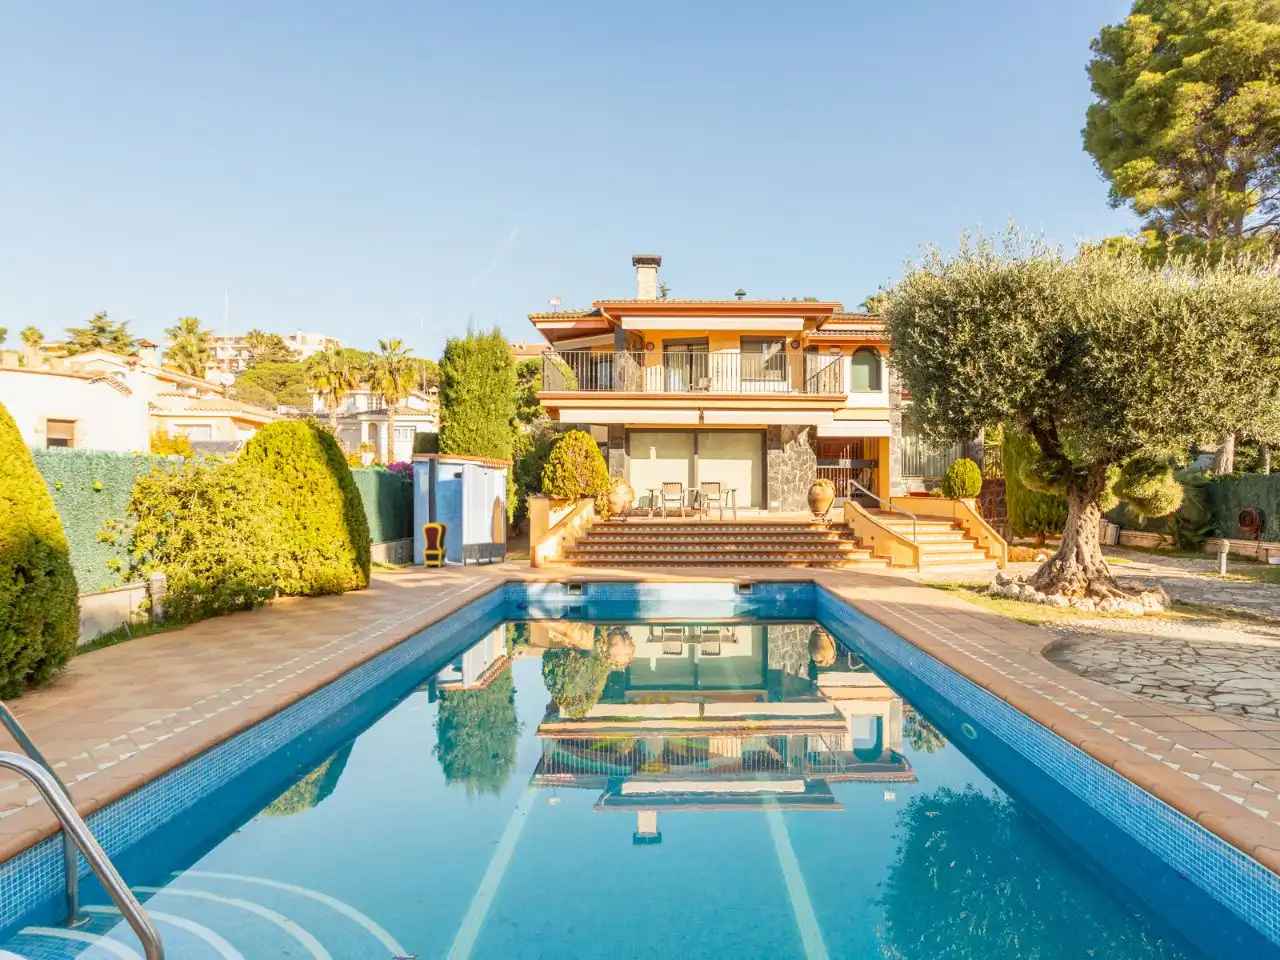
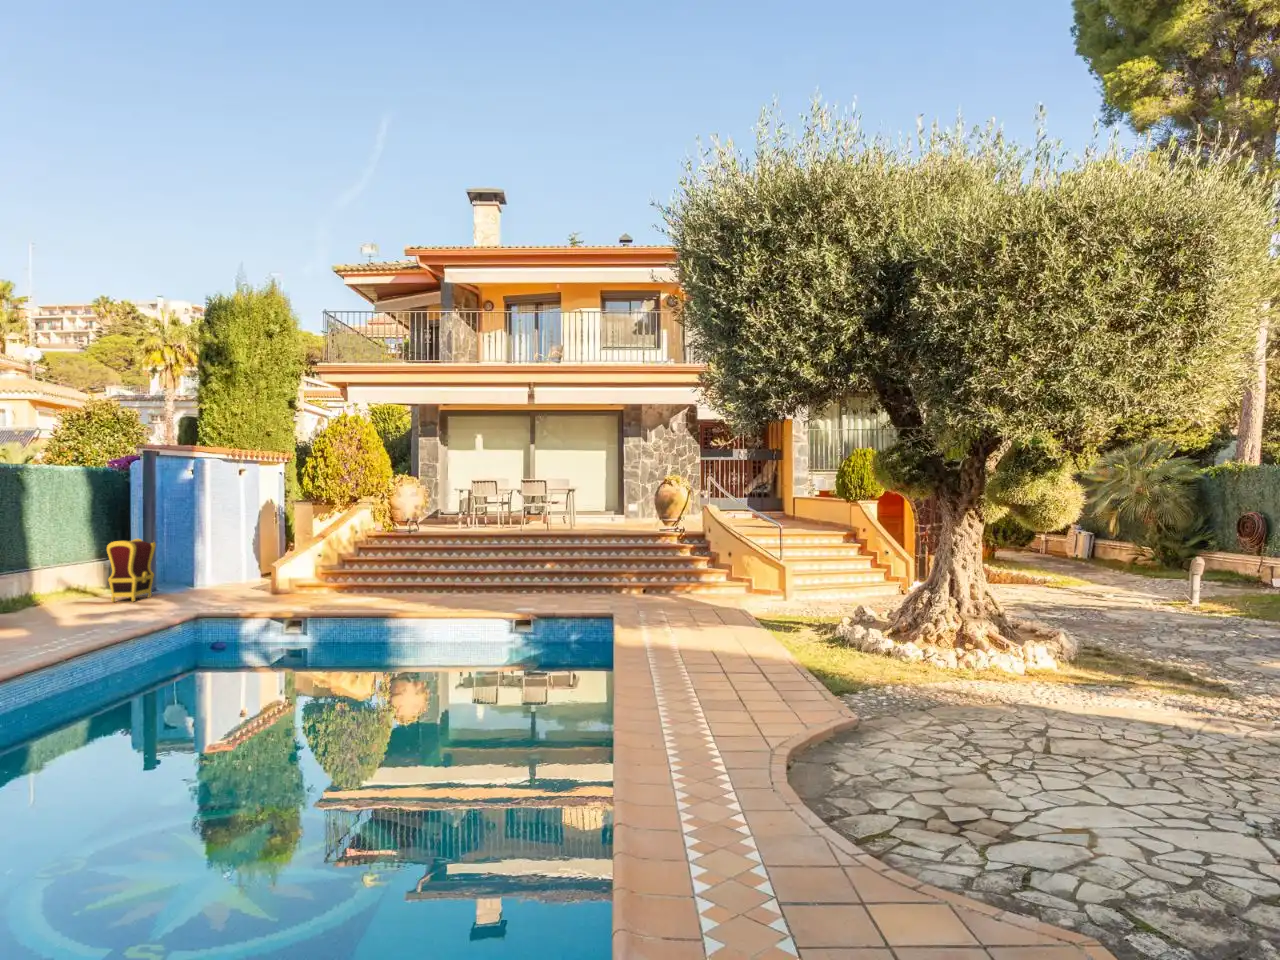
bench: present [462,542,506,566] -> none [172,564,243,598]

